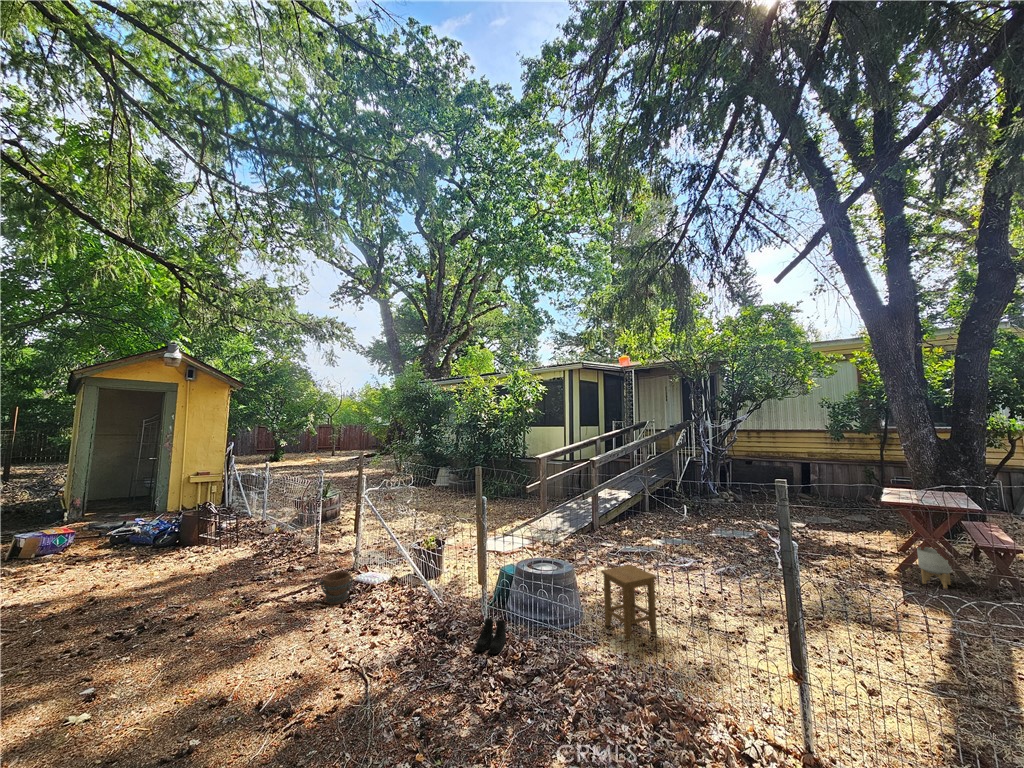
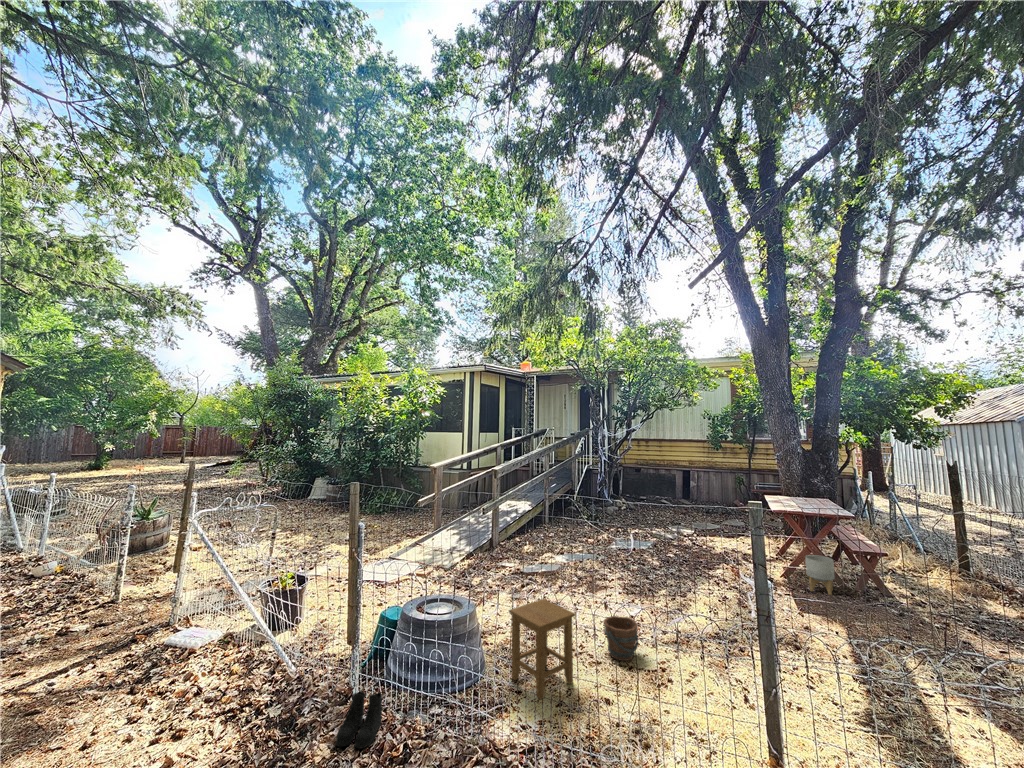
bucket: present [321,572,353,605] -> present [604,616,638,661]

